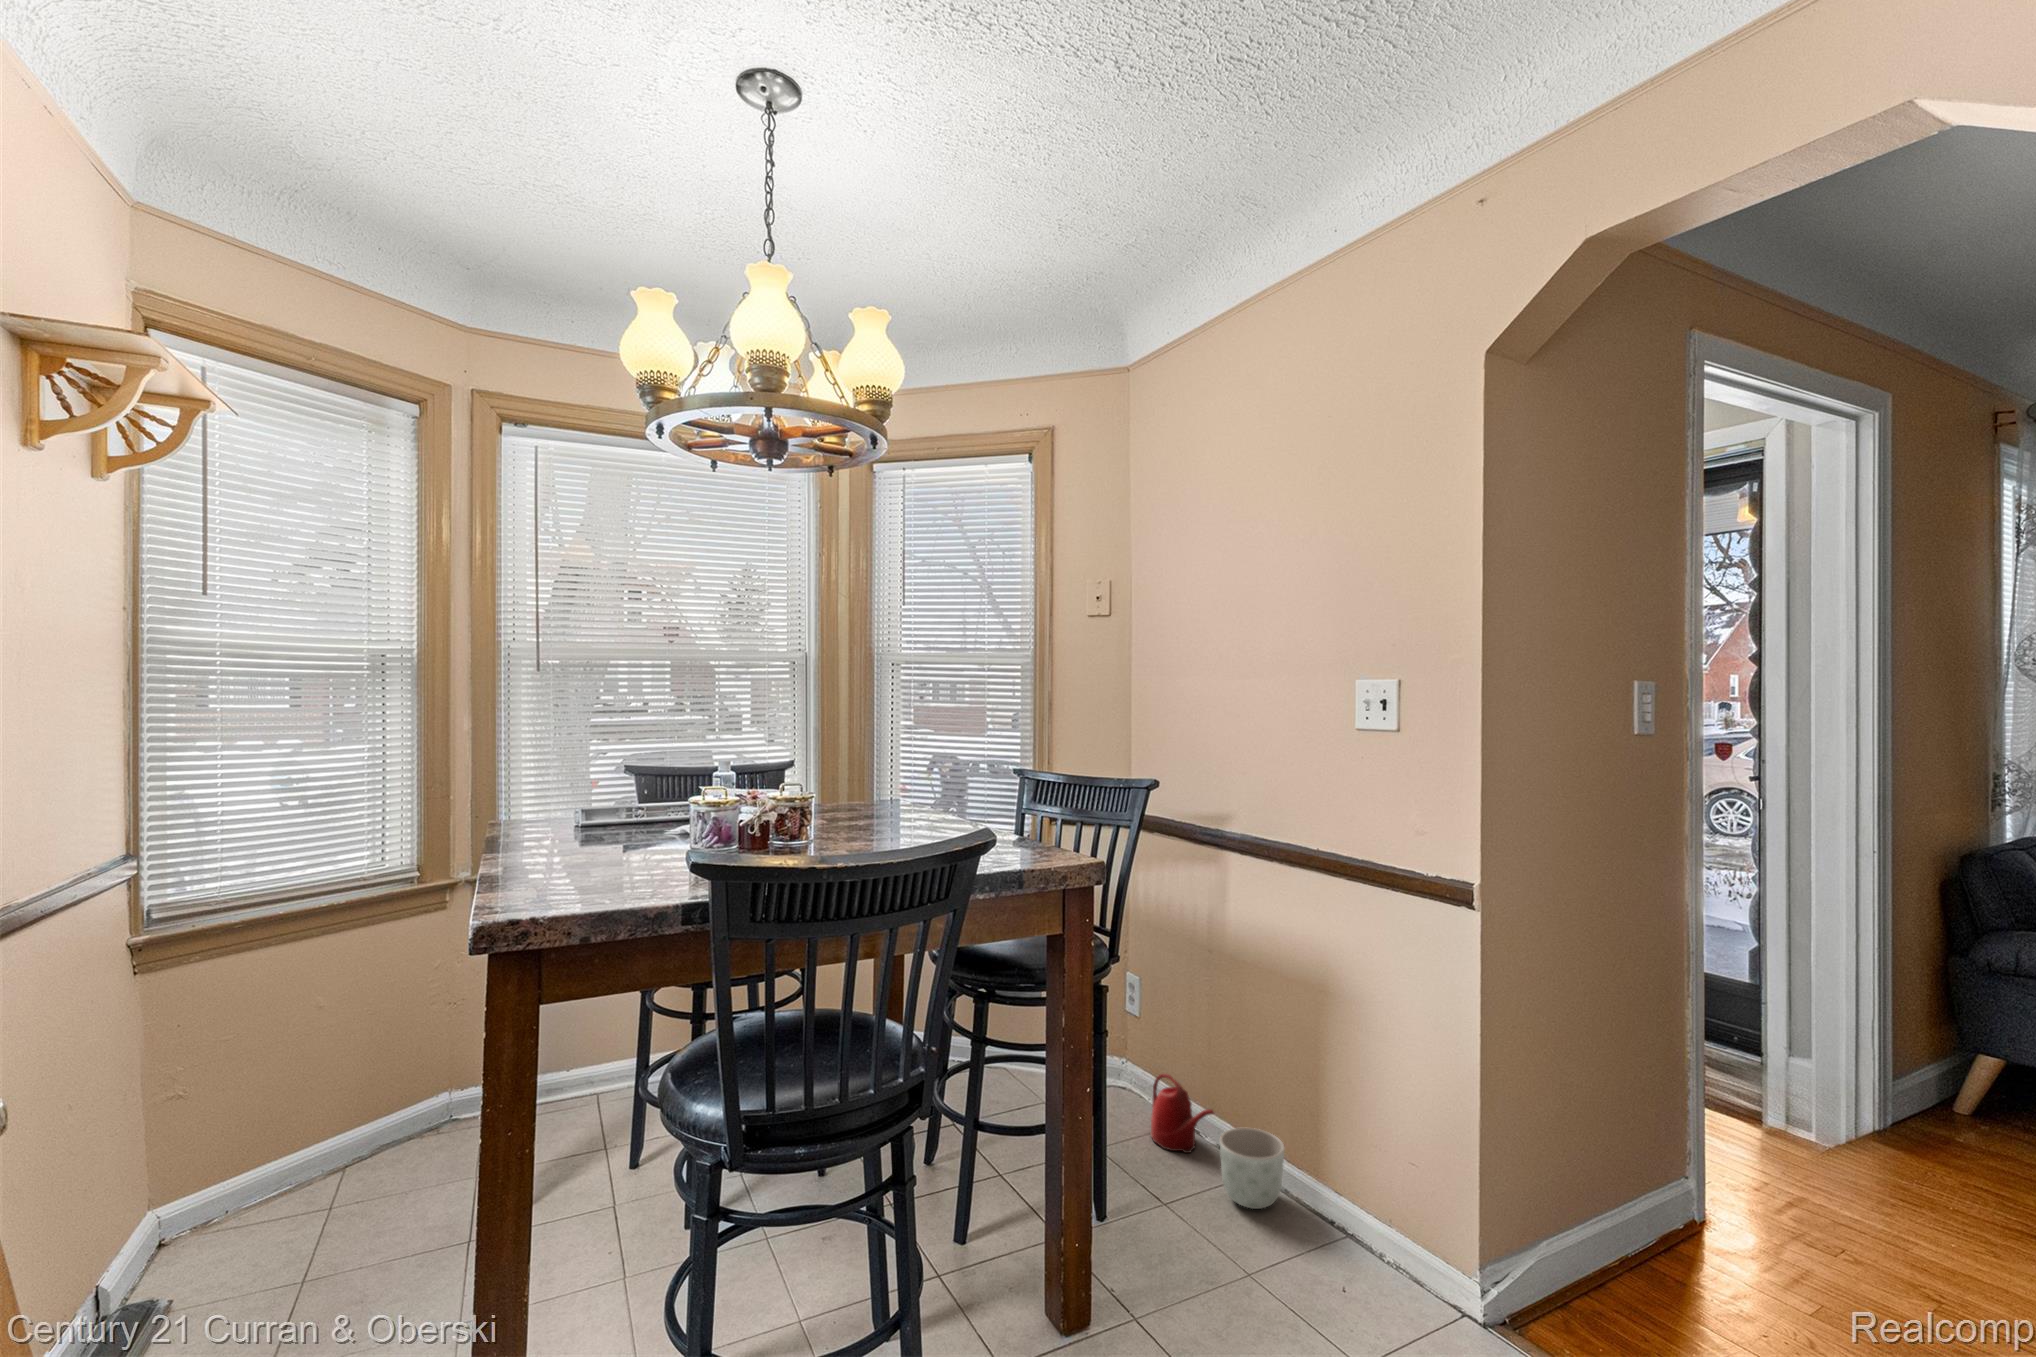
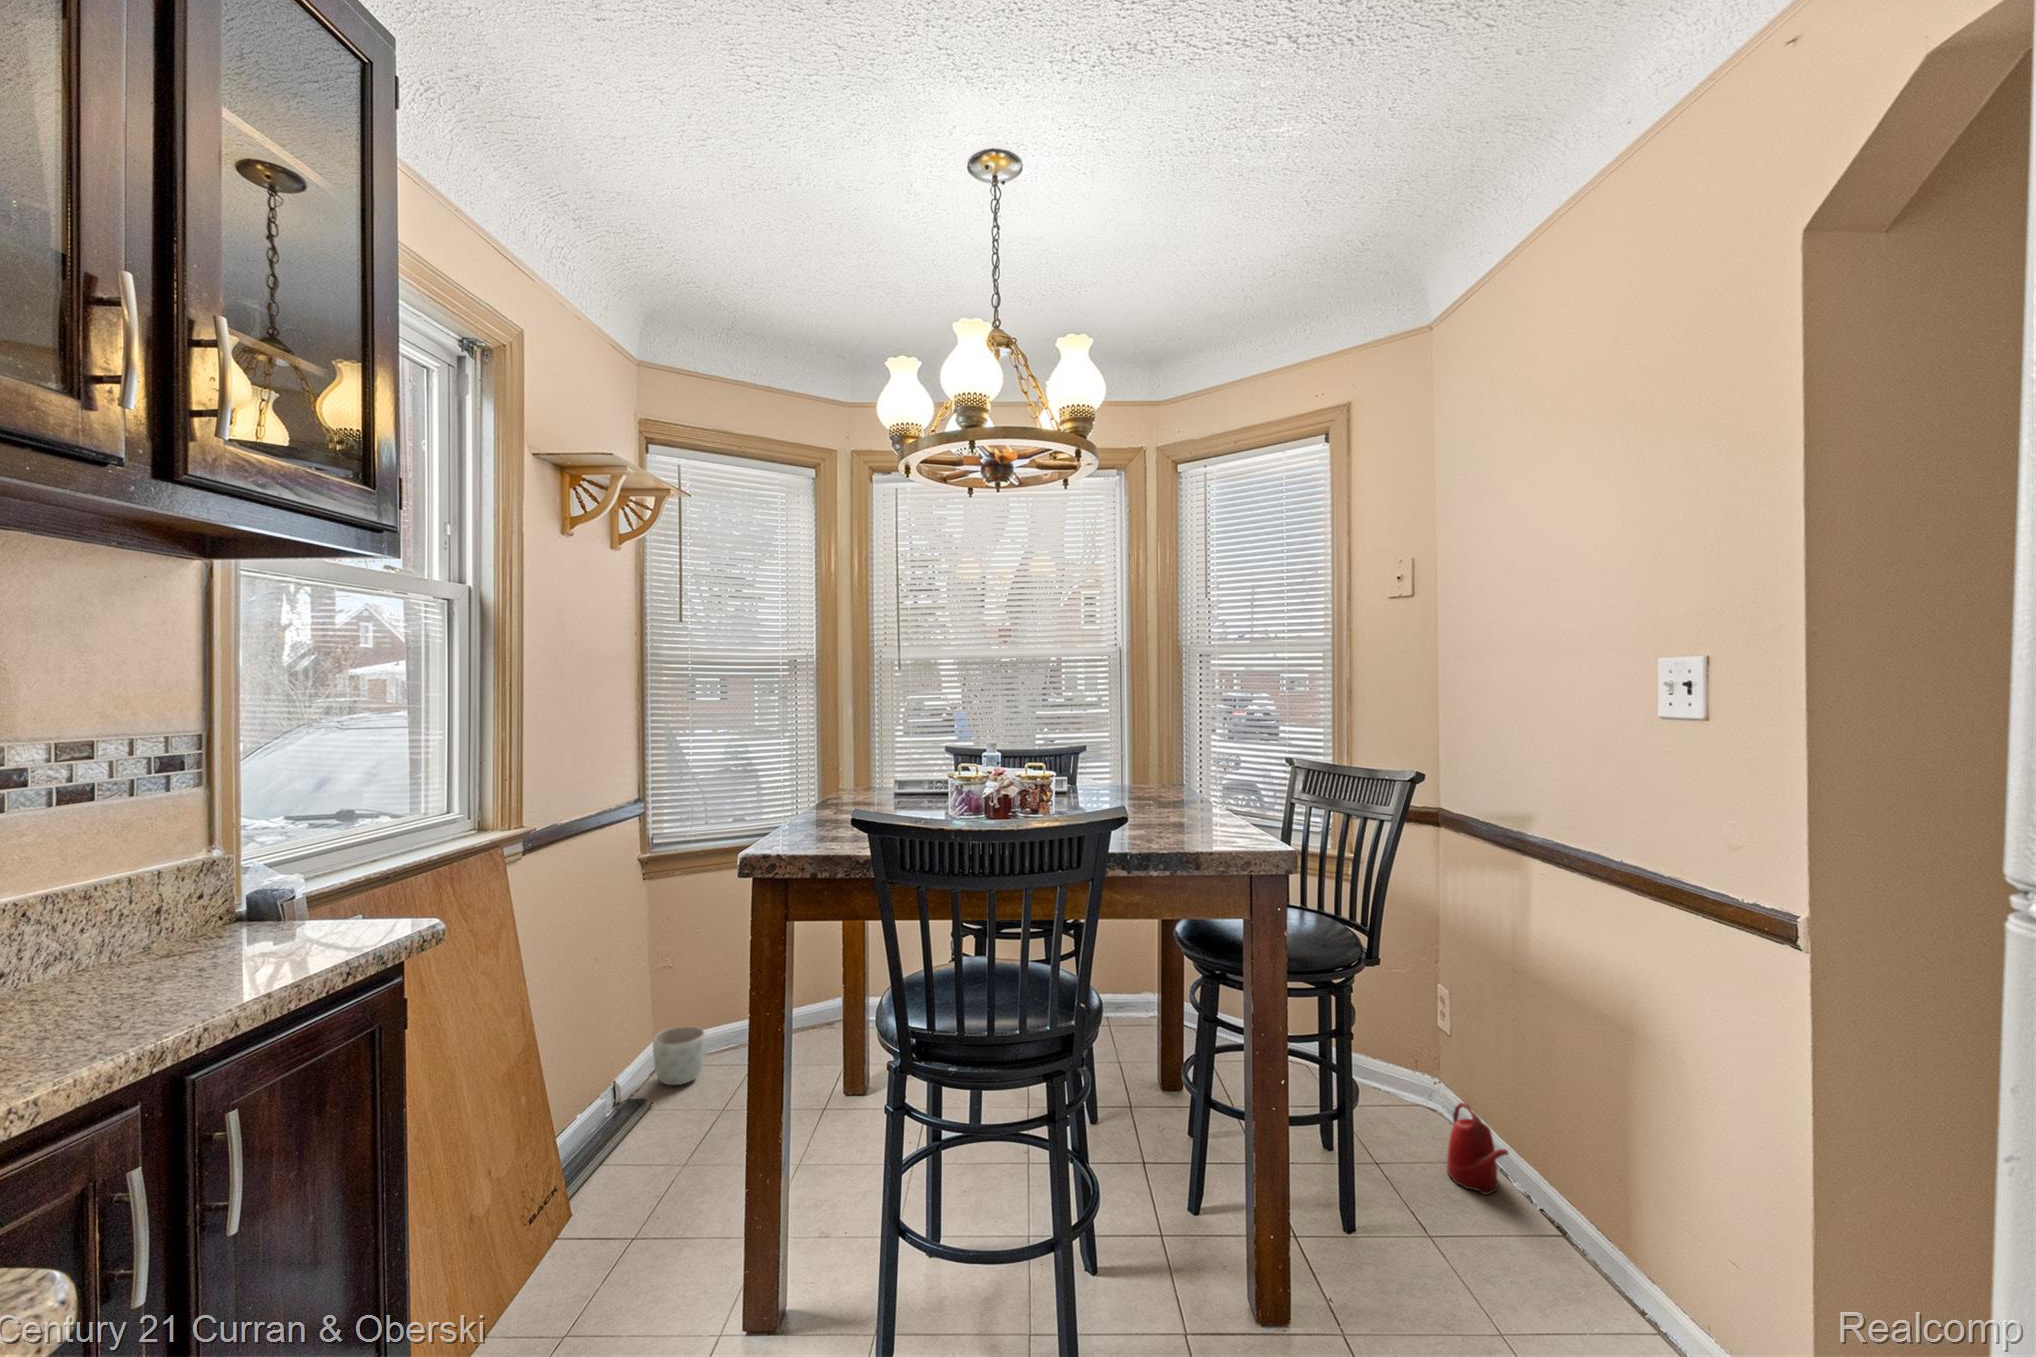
planter: present [1219,1128,1285,1209] -> present [653,1026,705,1085]

